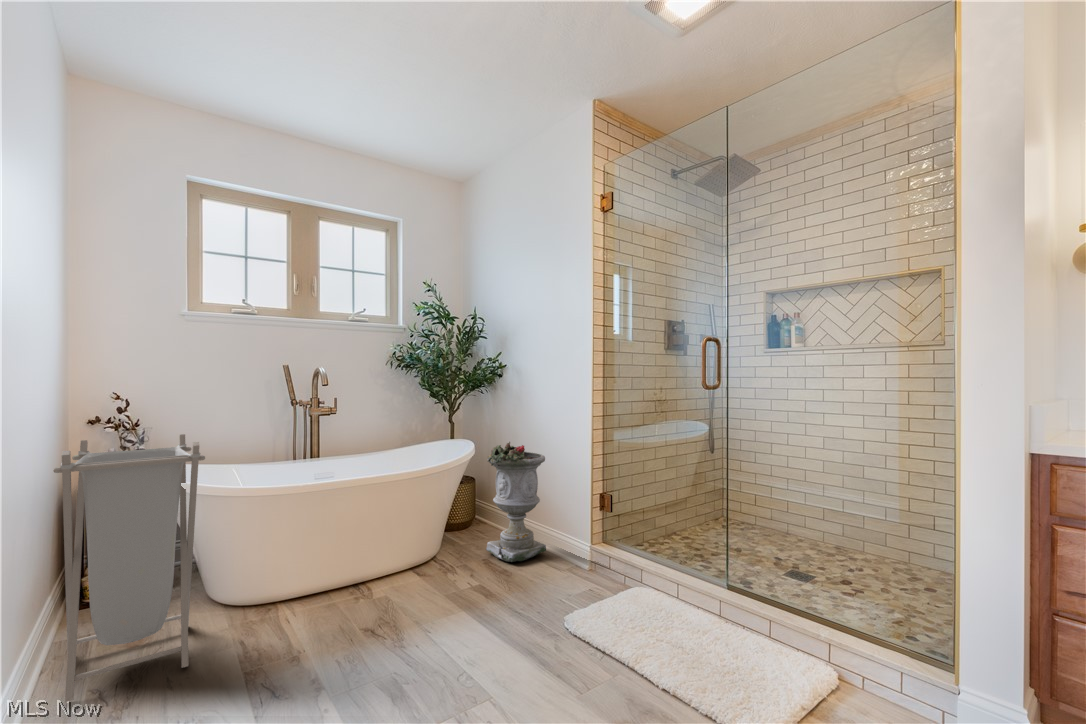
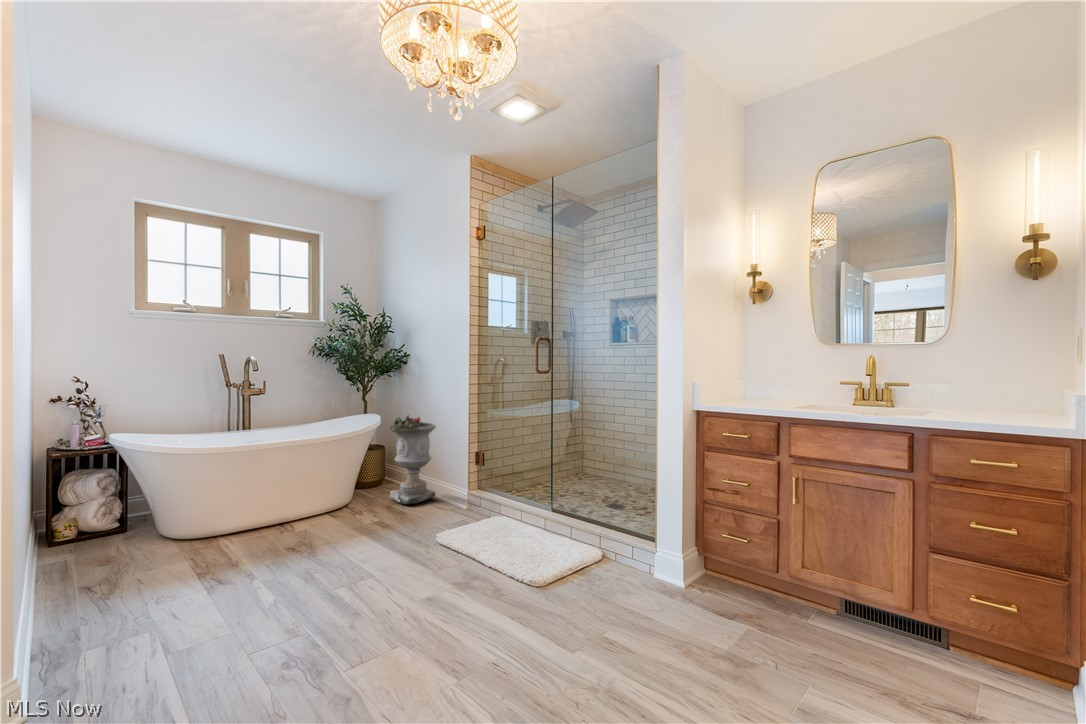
laundry hamper: present [53,434,205,702] -> none [44,409,161,597]

